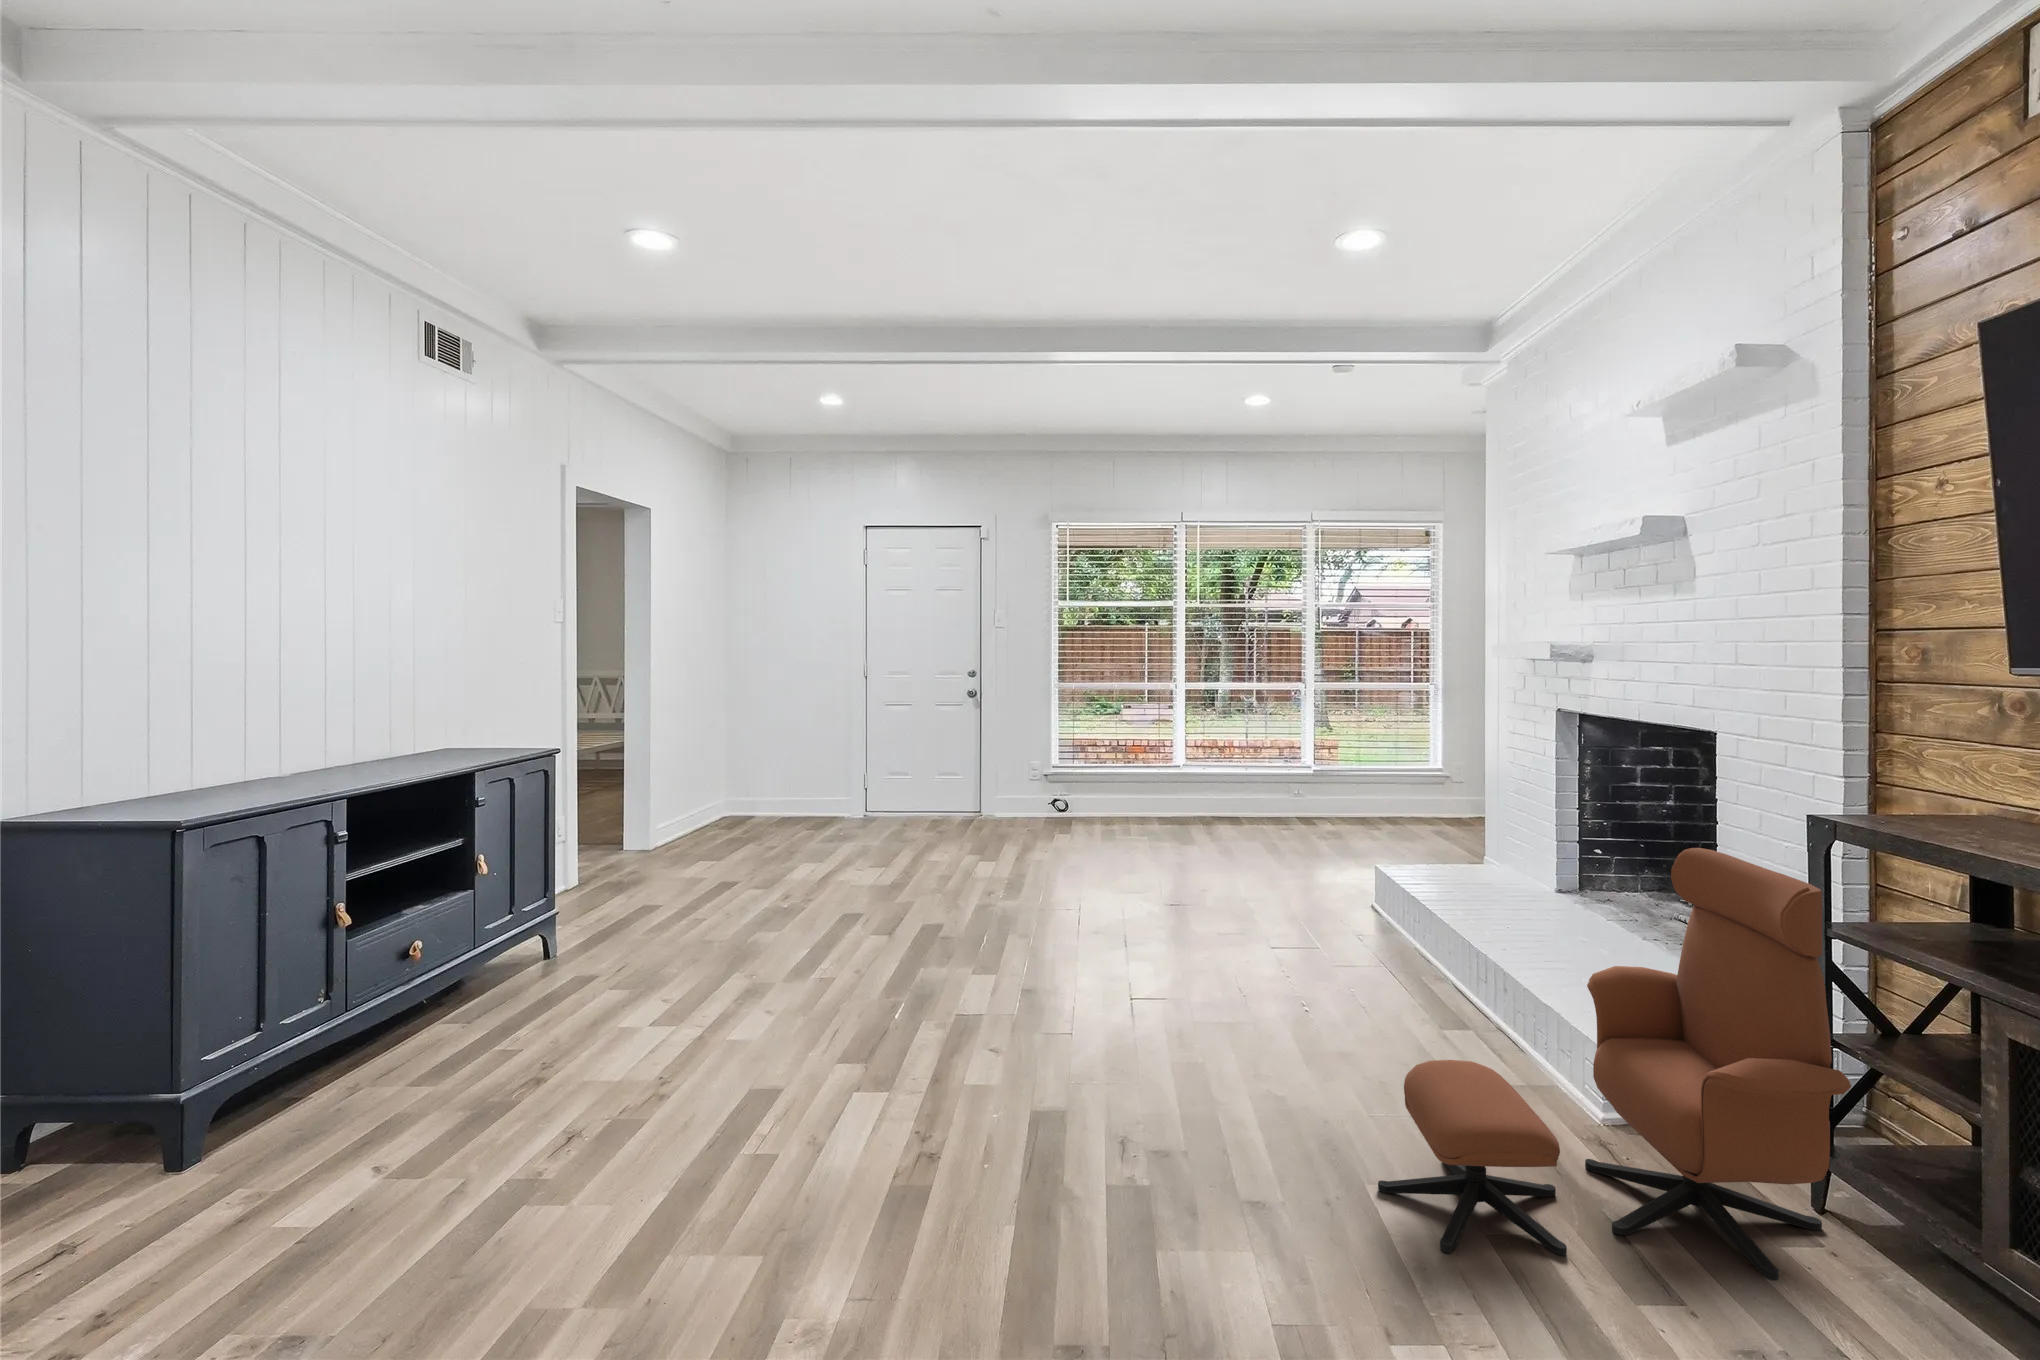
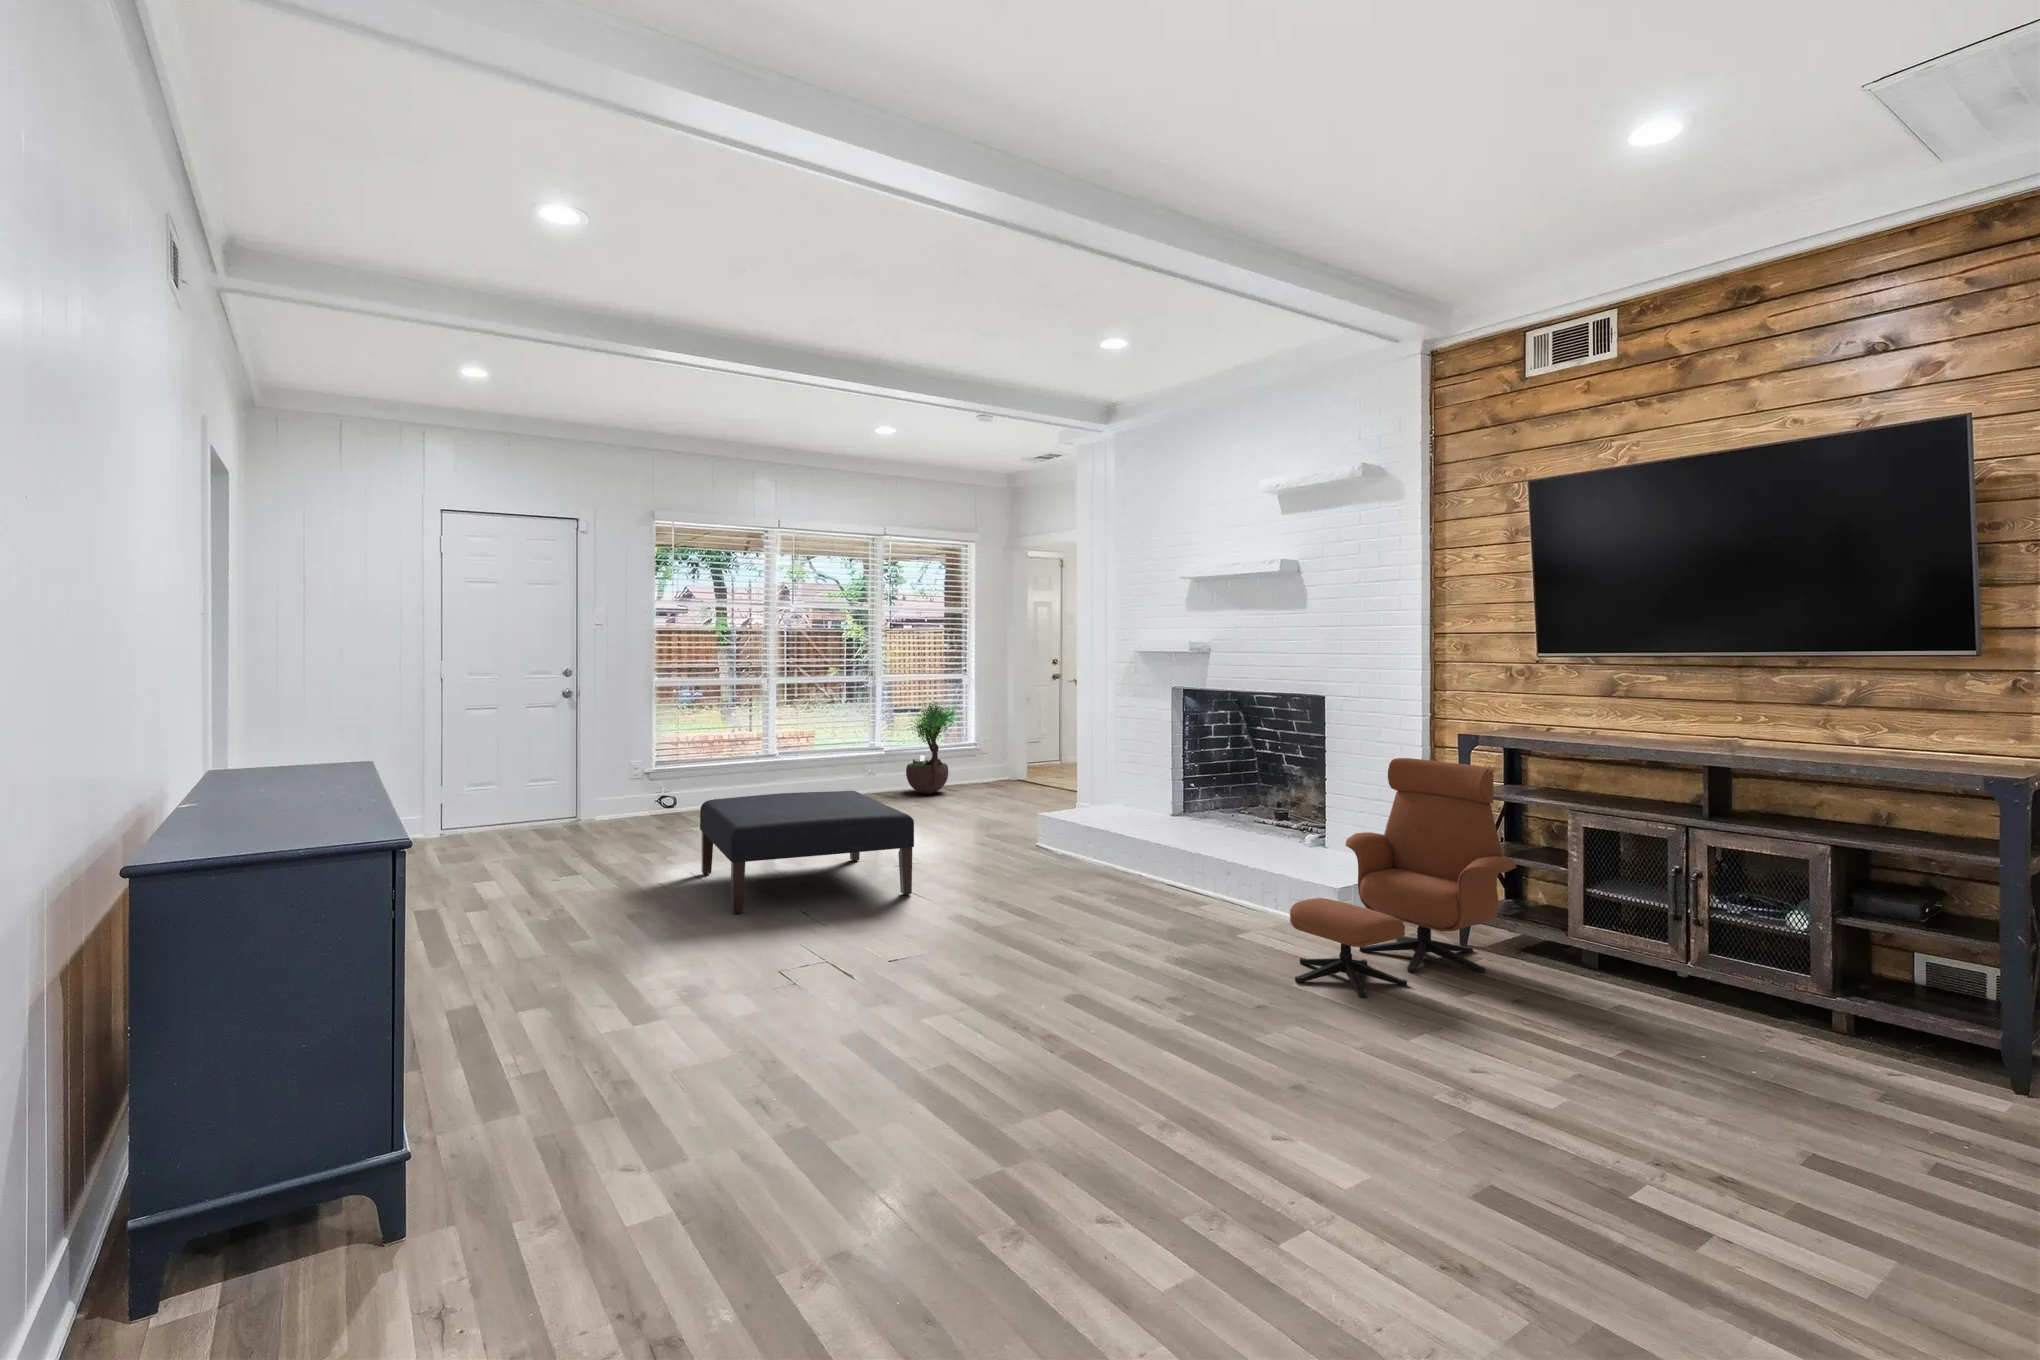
potted tree: none [1330,708,1399,824] -> present [906,701,958,794]
ottoman: none [917,809,1145,943] -> present [700,791,914,913]

